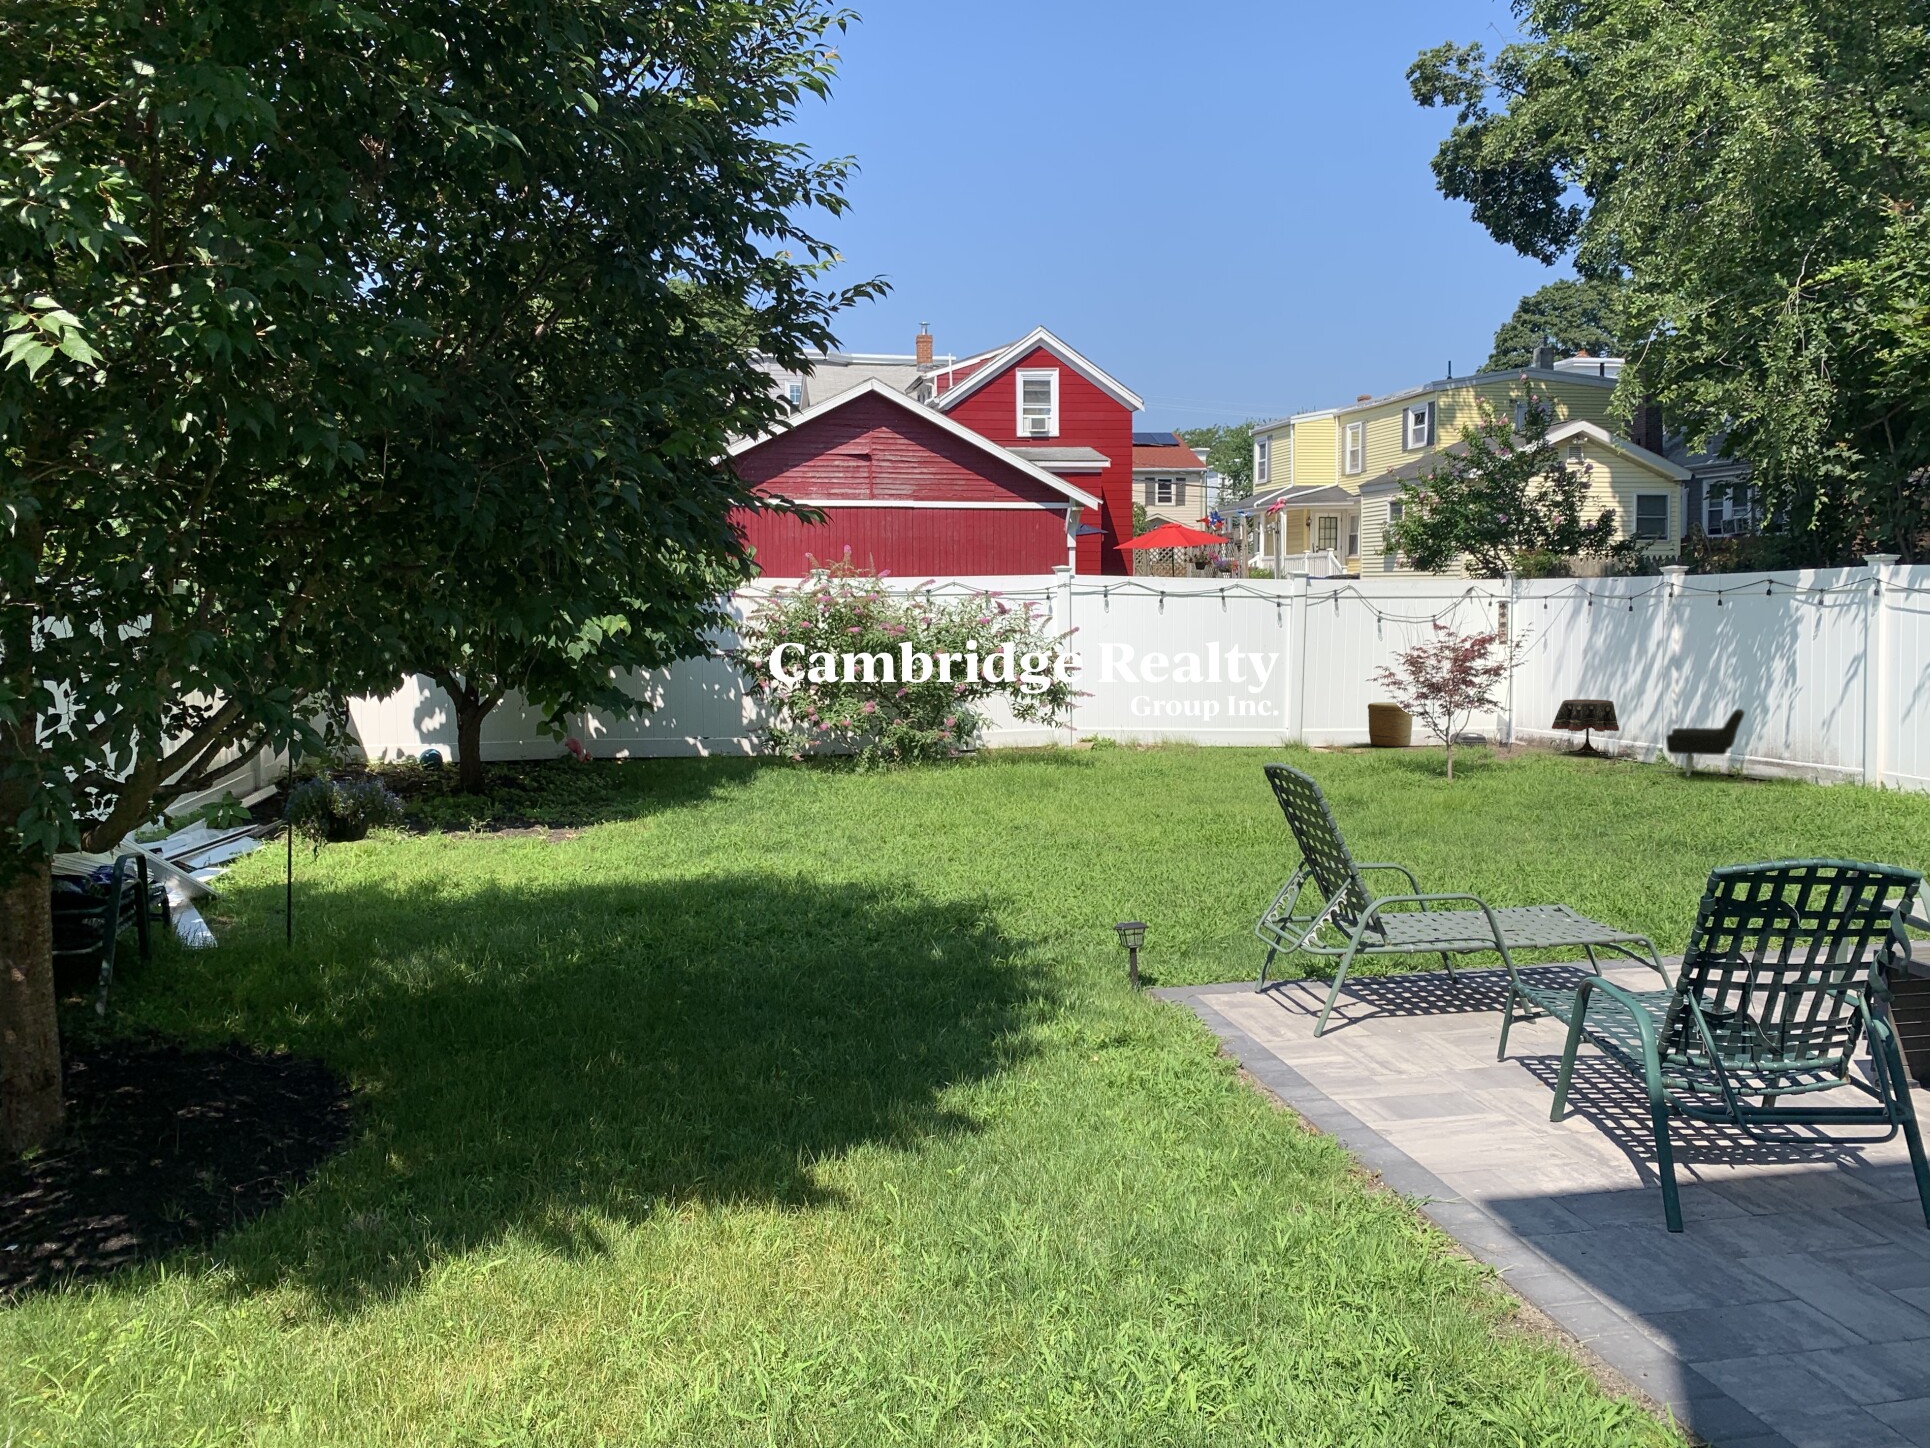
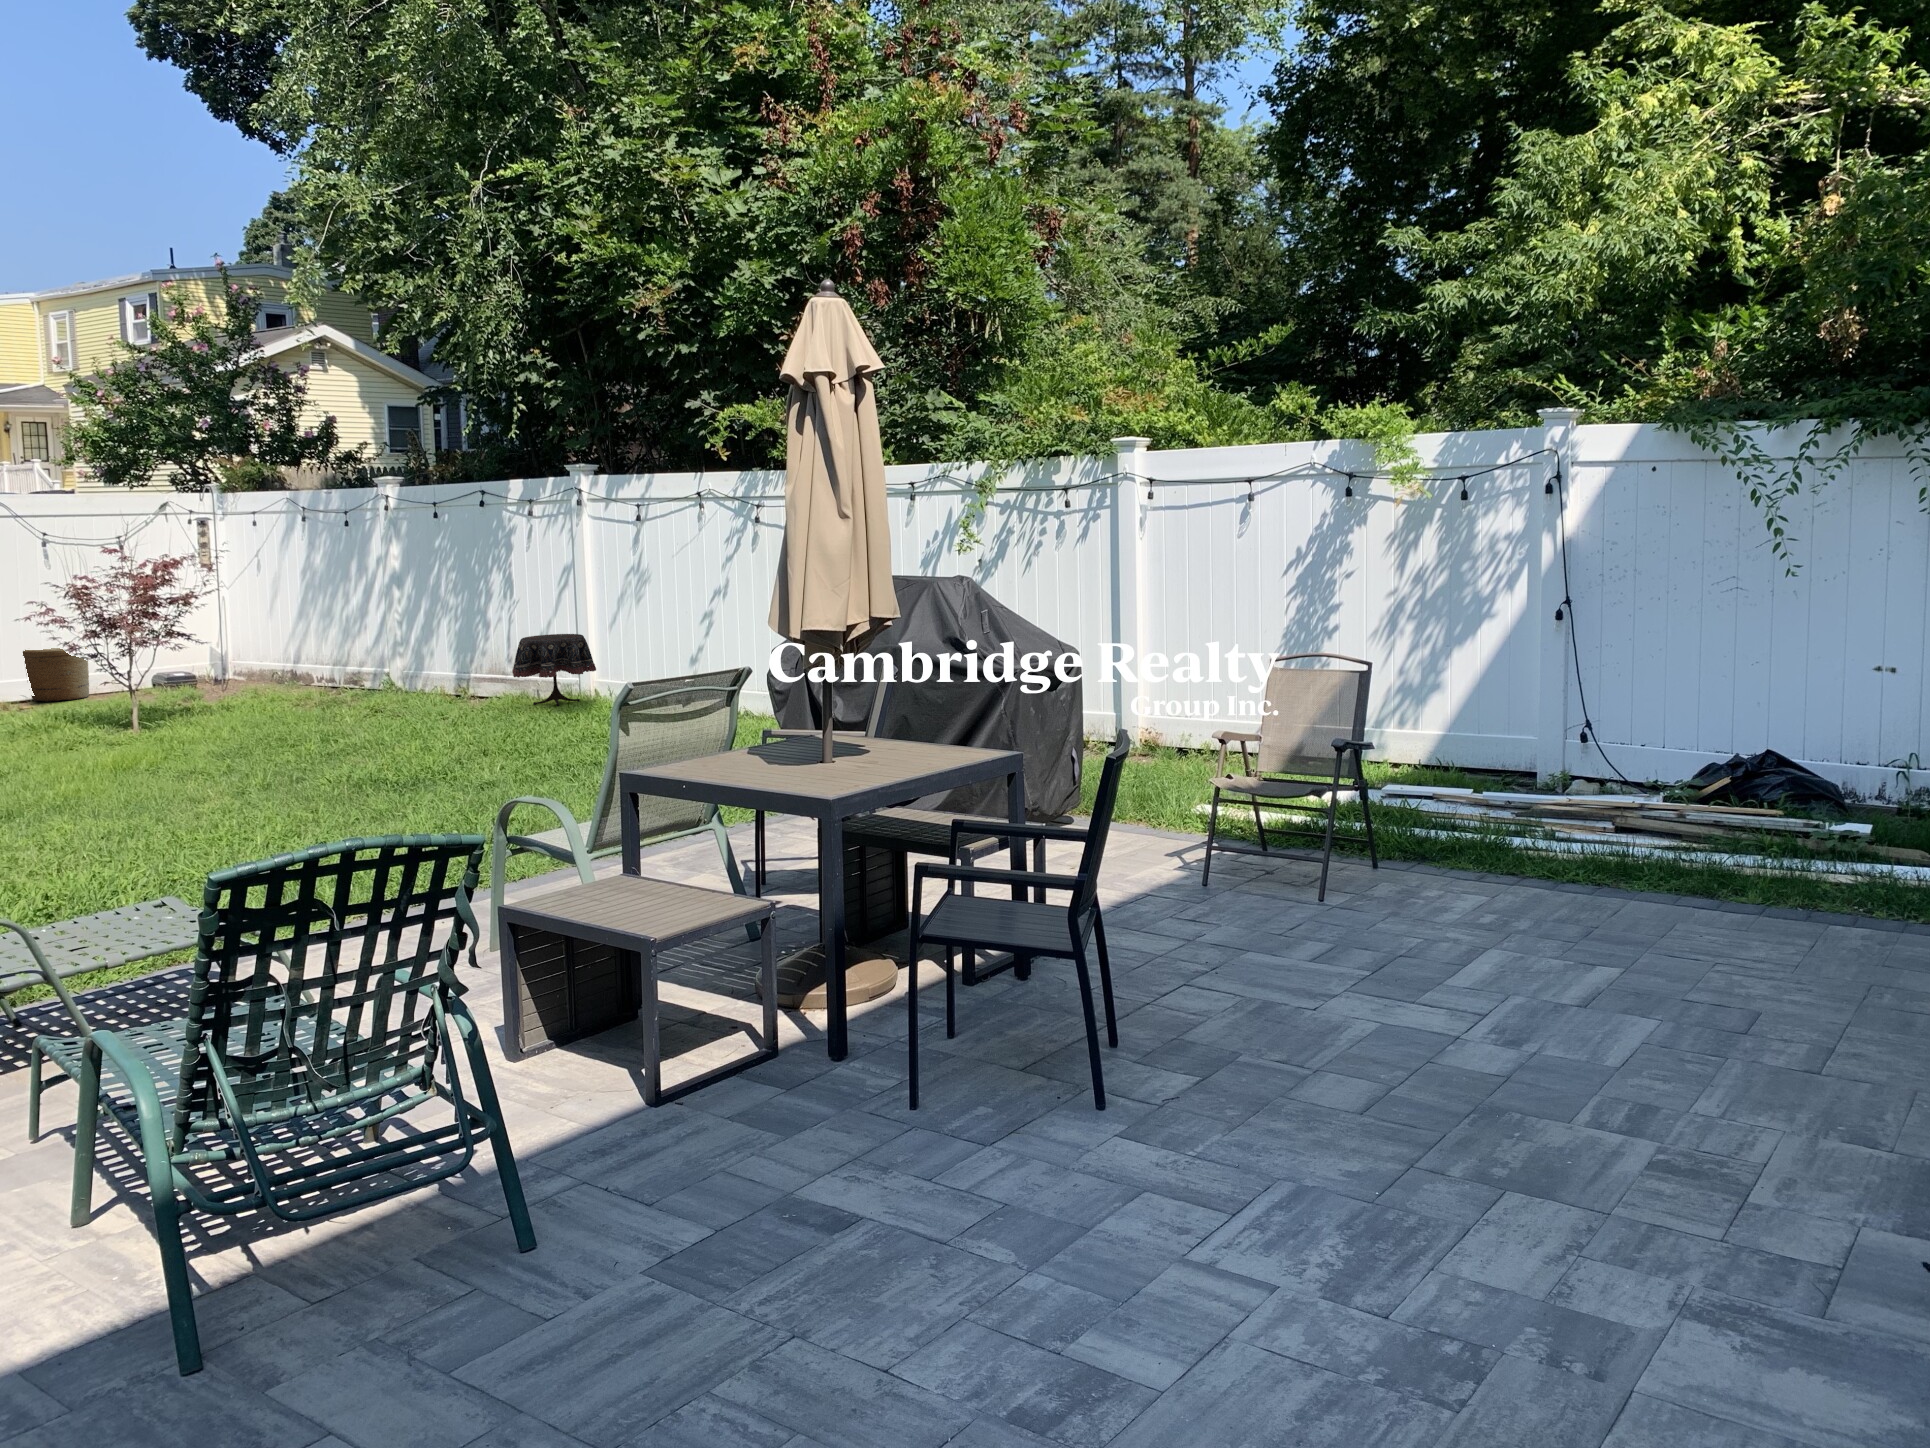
side table: present [1552,699,1619,755] -> present [512,634,596,706]
lounge chair: present [1666,709,1744,776] -> none [379,623,468,700]

